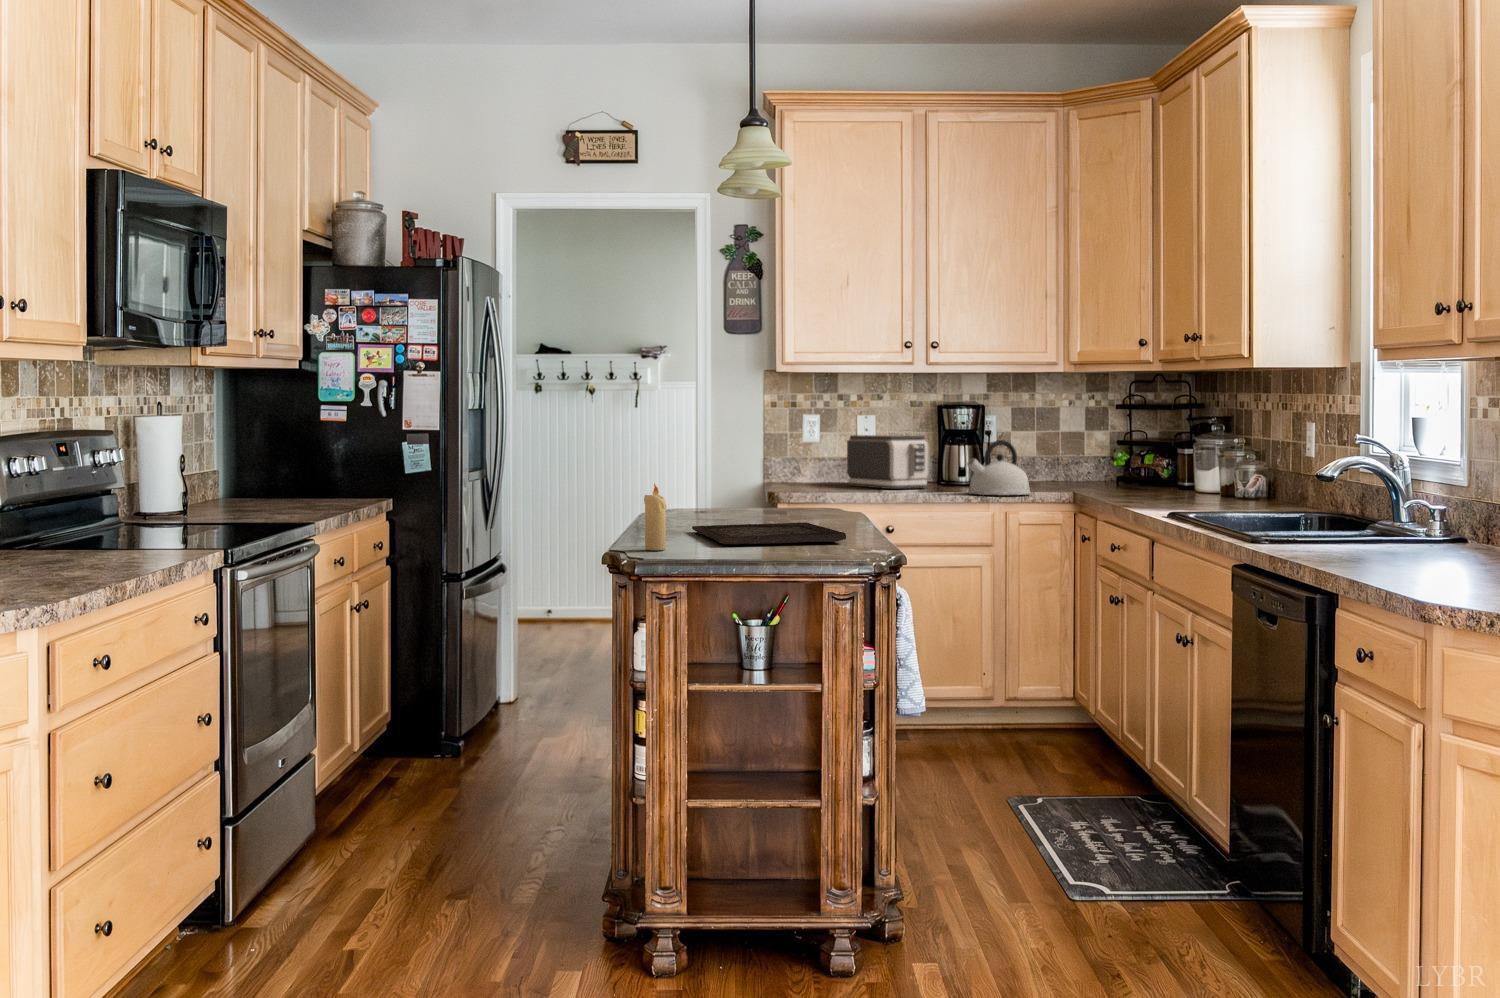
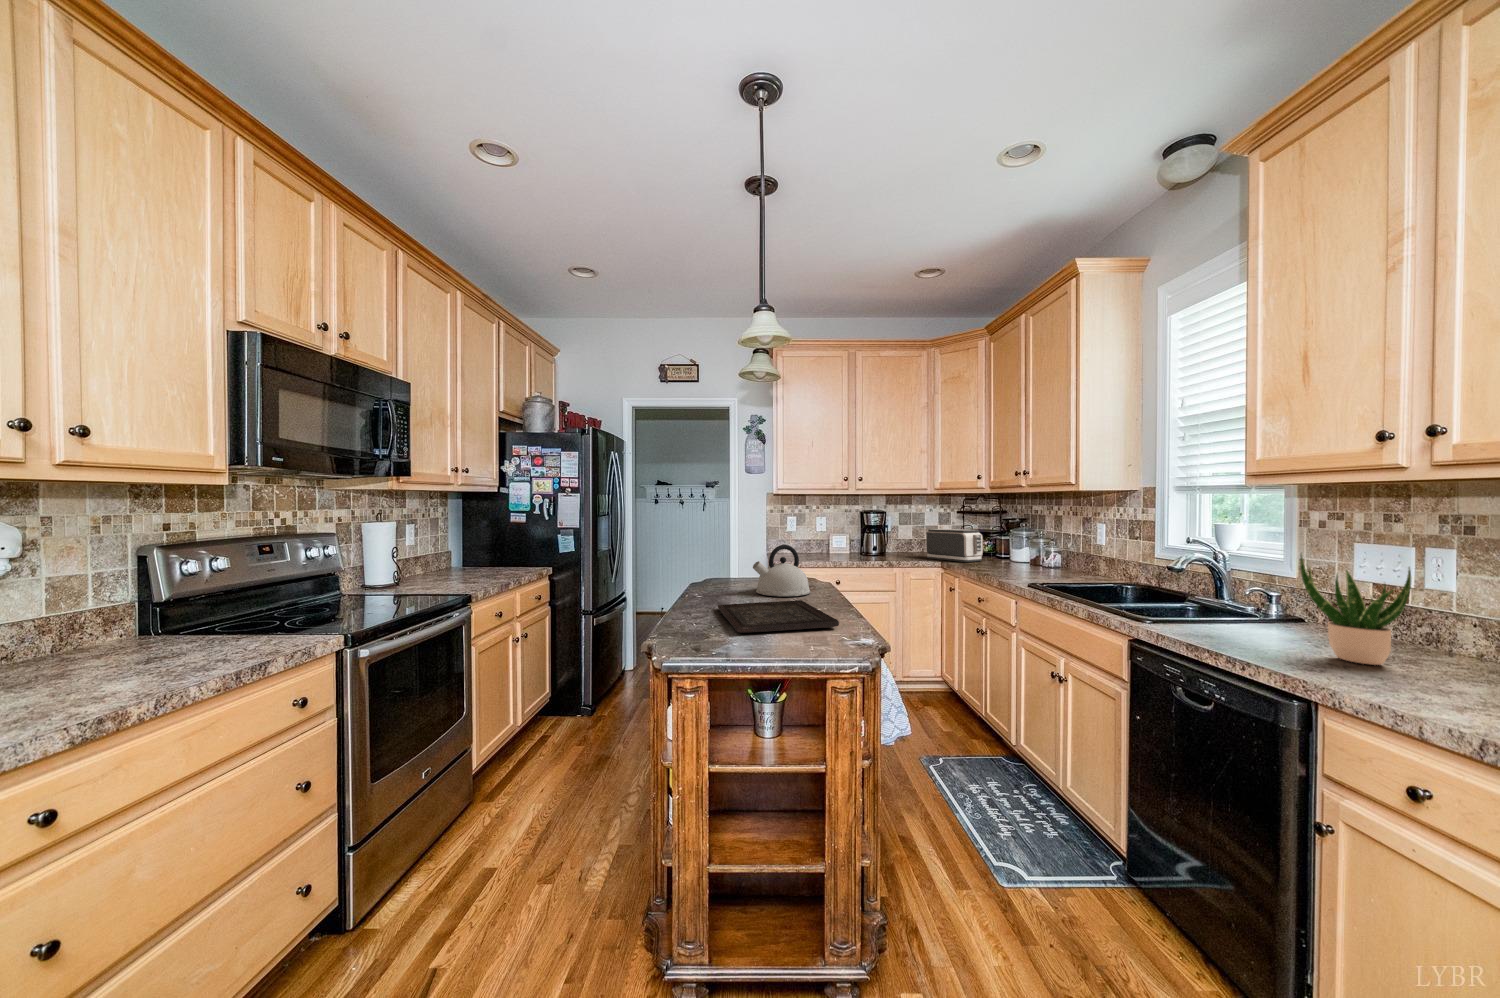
toaster: present [847,435,930,489] -> present [926,529,983,562]
kettle: present [967,440,1031,495] -> present [753,545,810,596]
potted plant: none [1352,442,1447,560] -> present [1300,554,1411,665]
candle: present [644,484,667,550] -> none [672,584,692,643]

